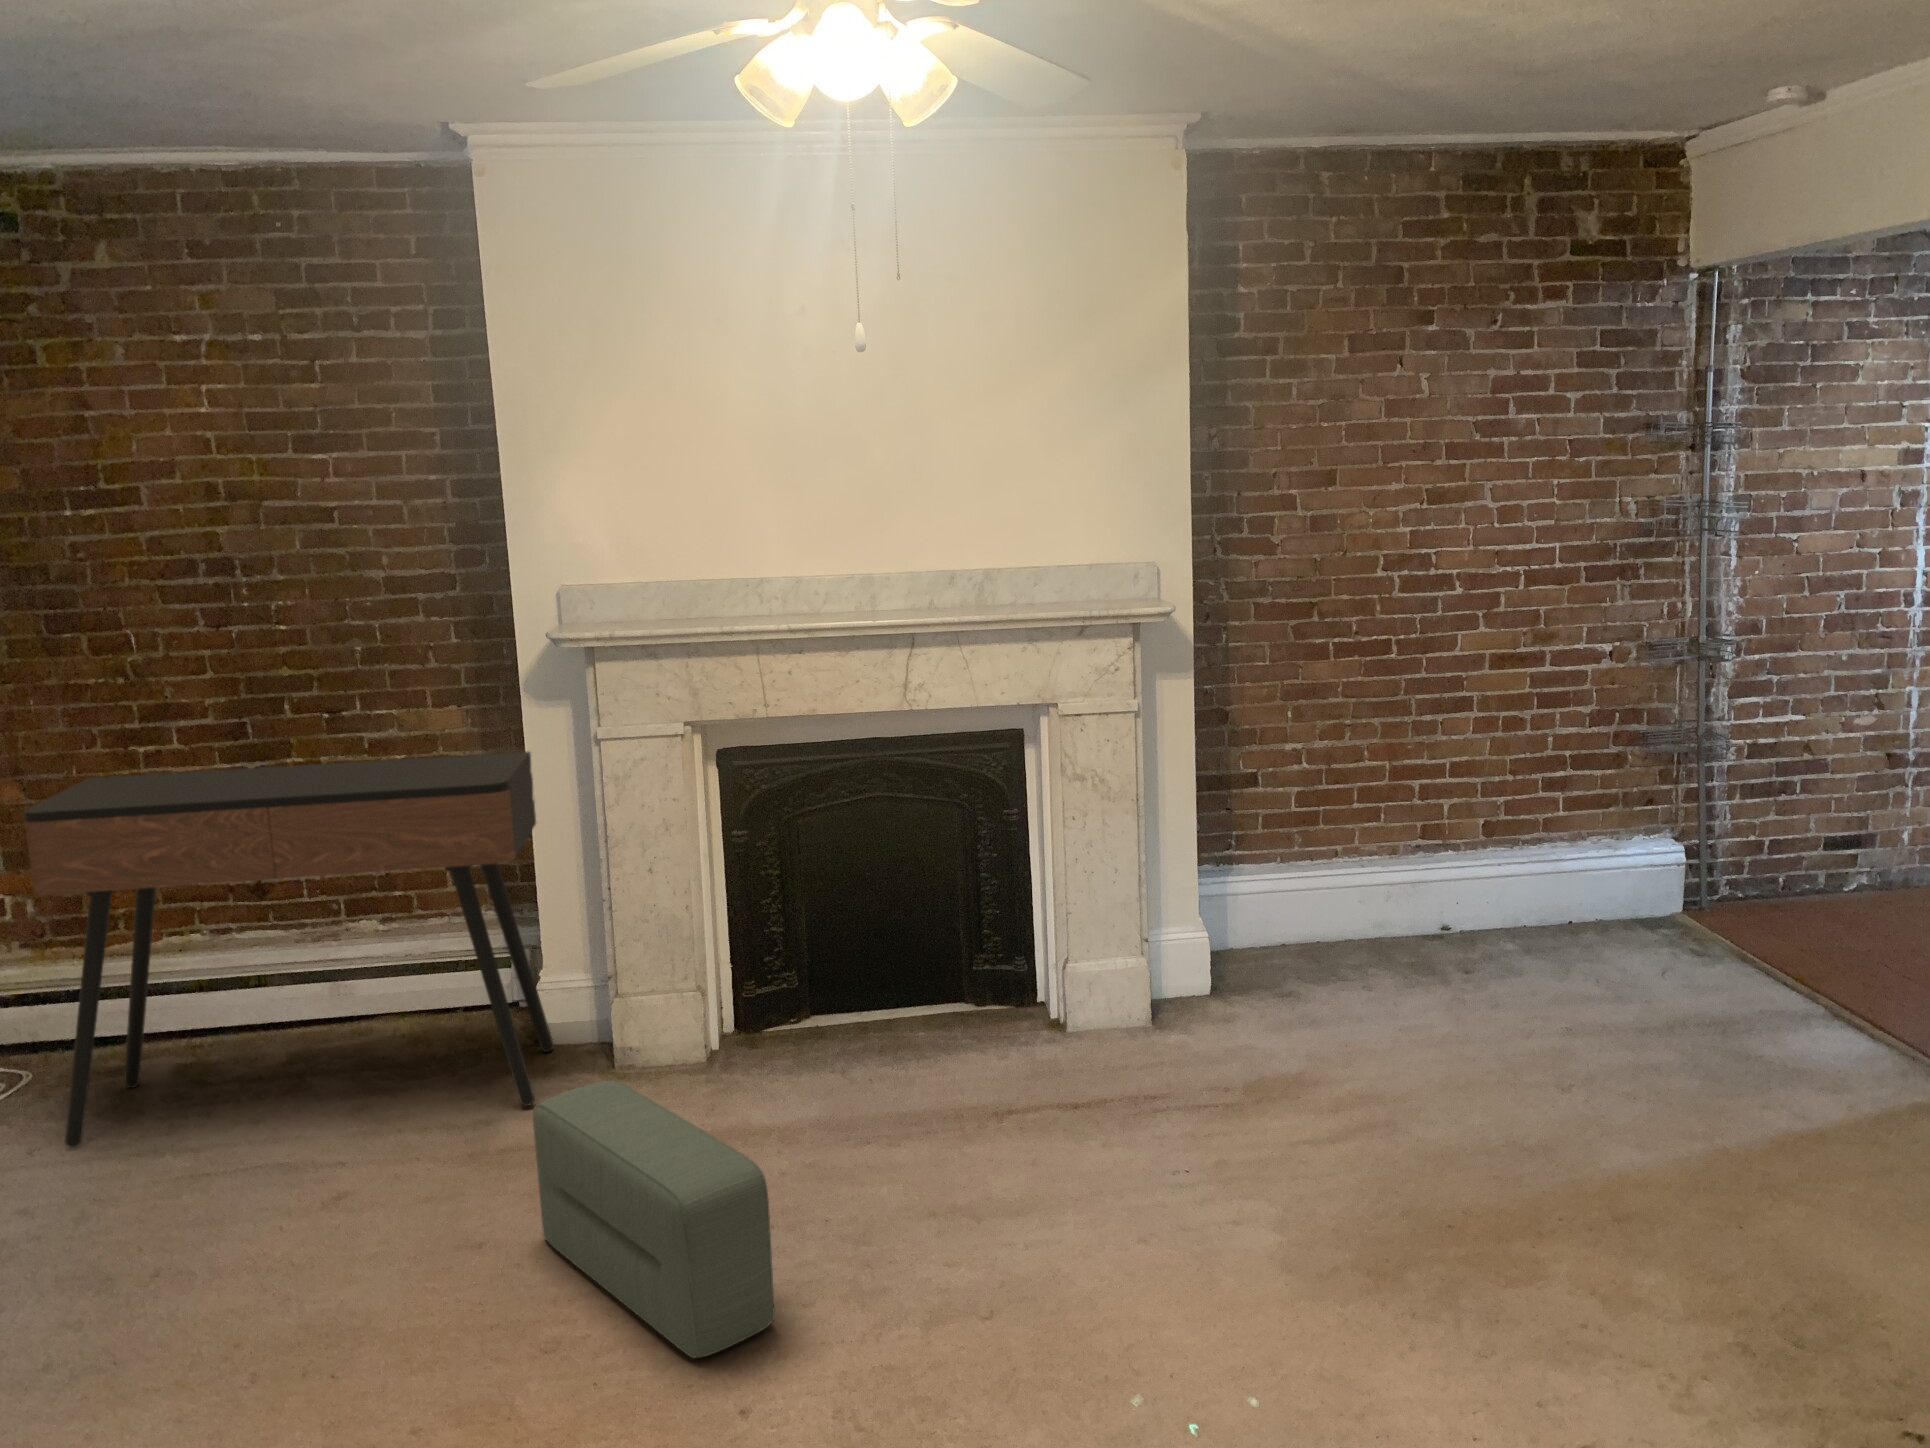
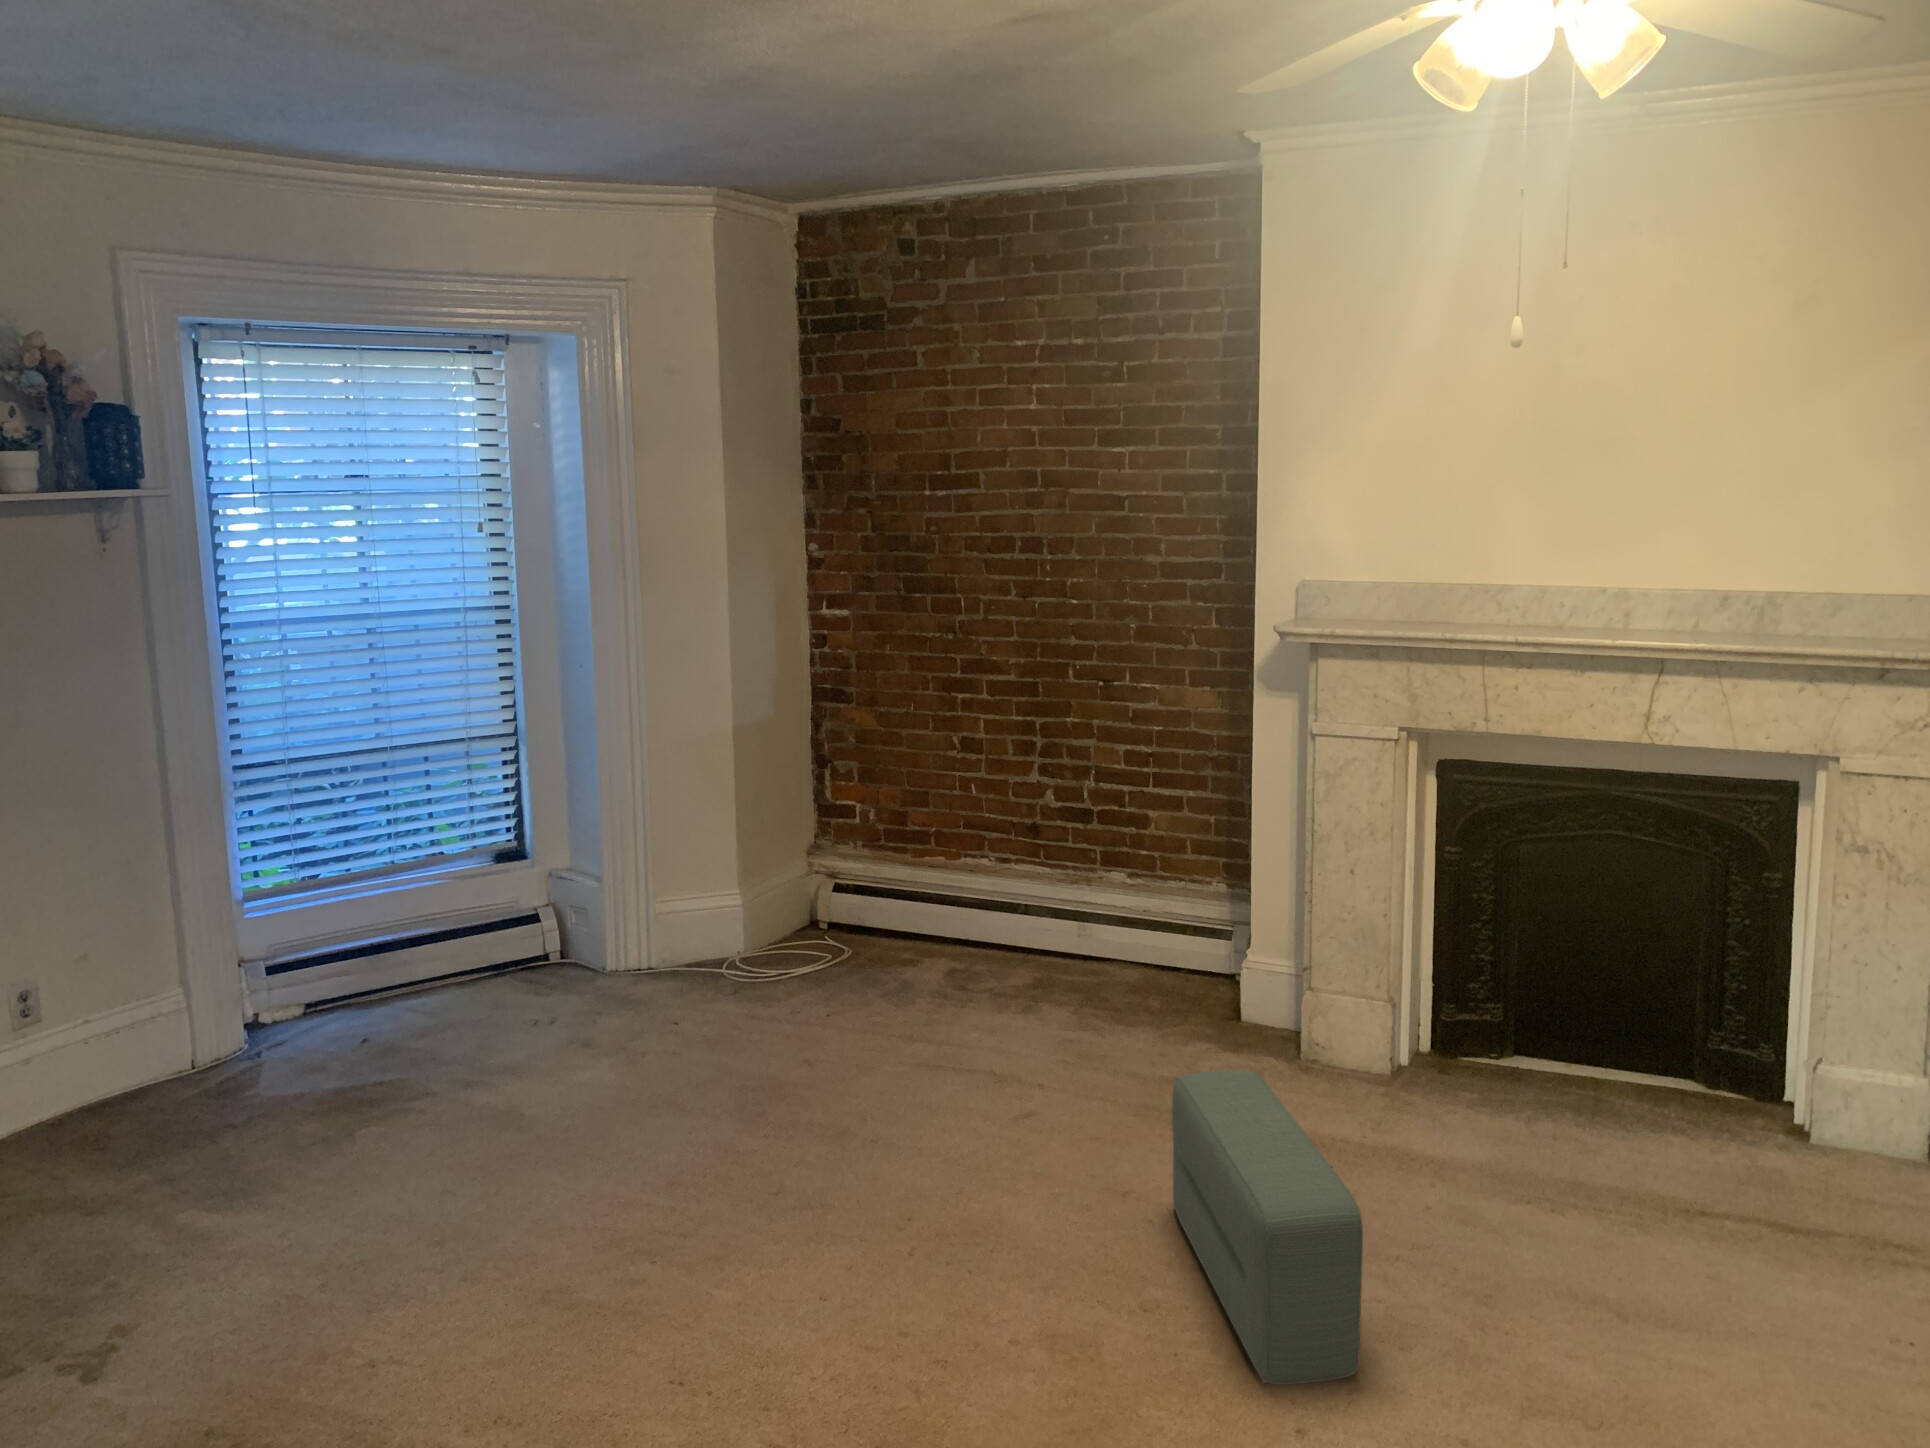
console table: present [23,752,554,1148] -> none [848,714,1255,1073]

